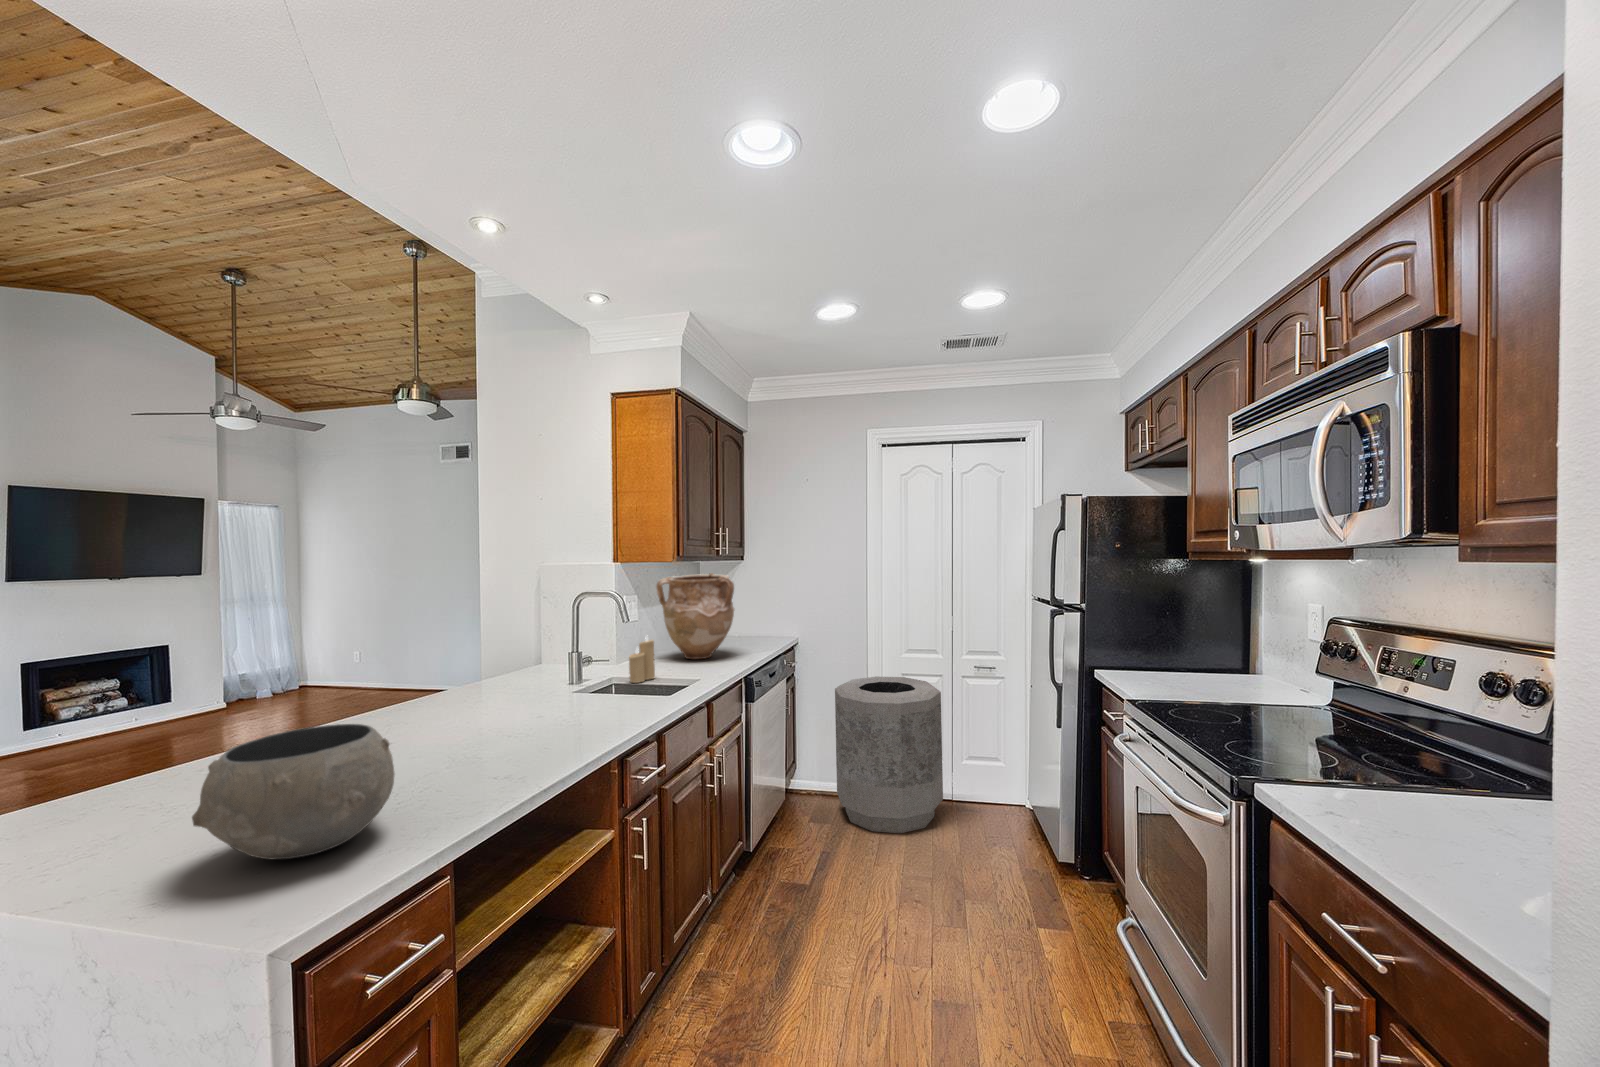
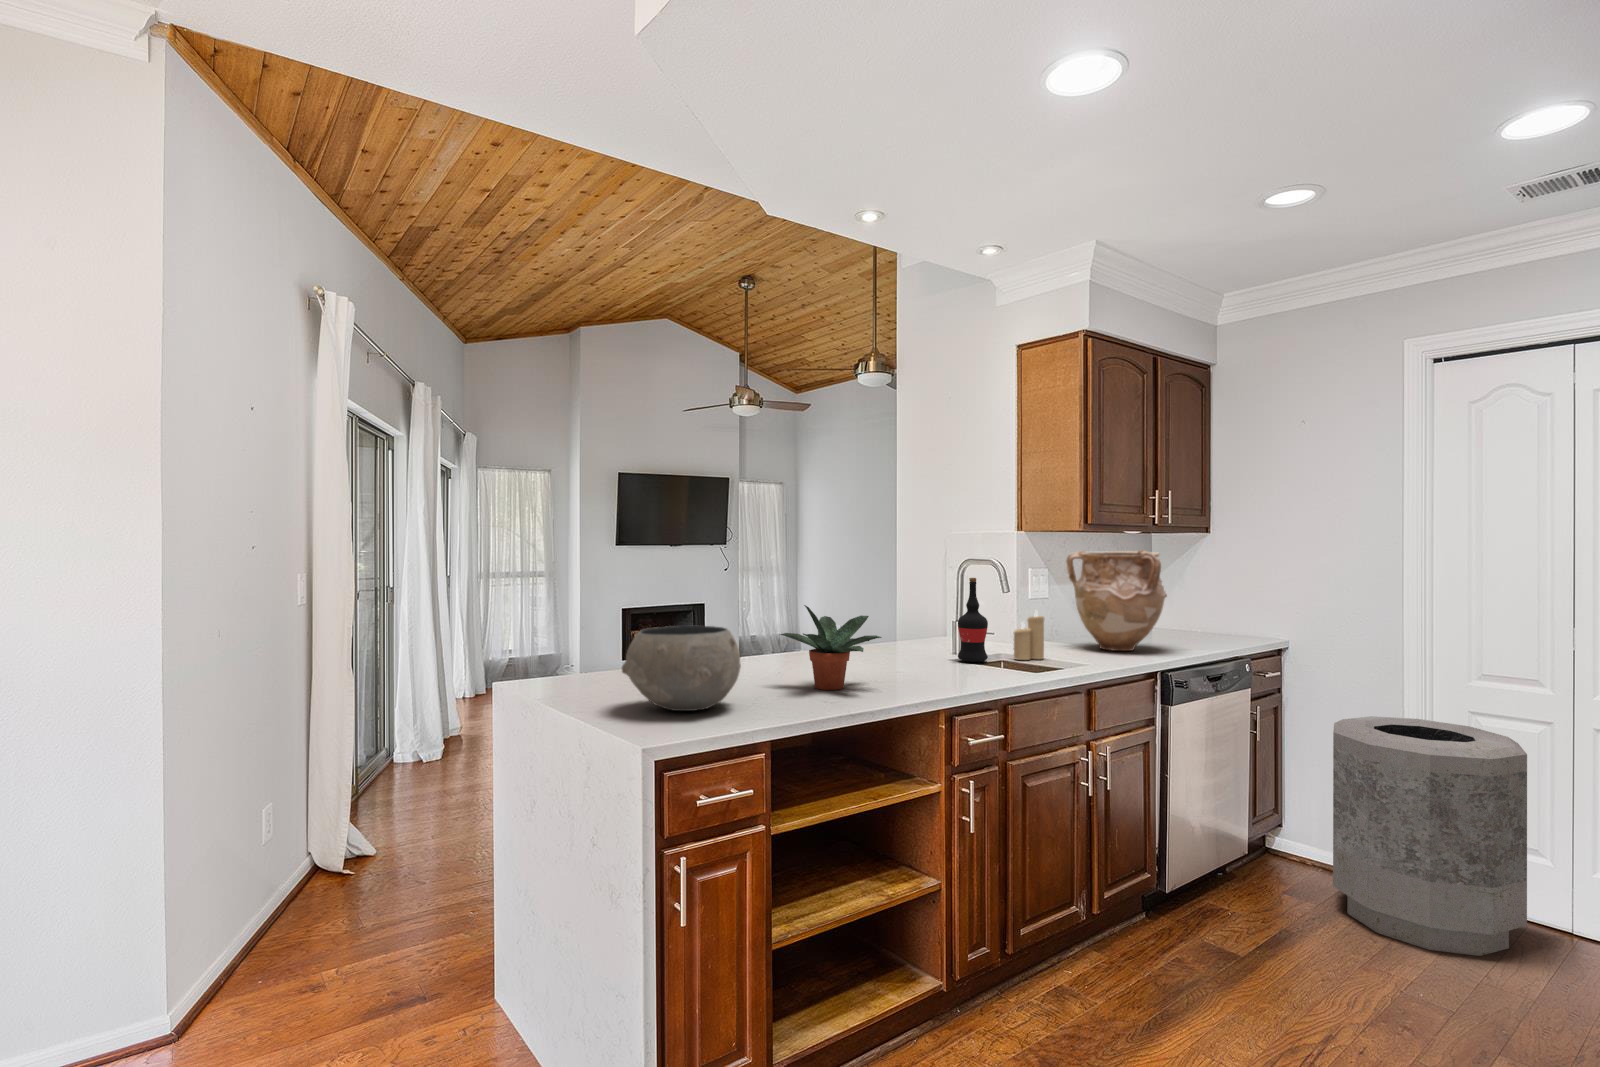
wine bottle: none [581,612,611,693] -> present [958,578,988,662]
potted plant: none [412,671,543,765] -> present [780,605,881,690]

